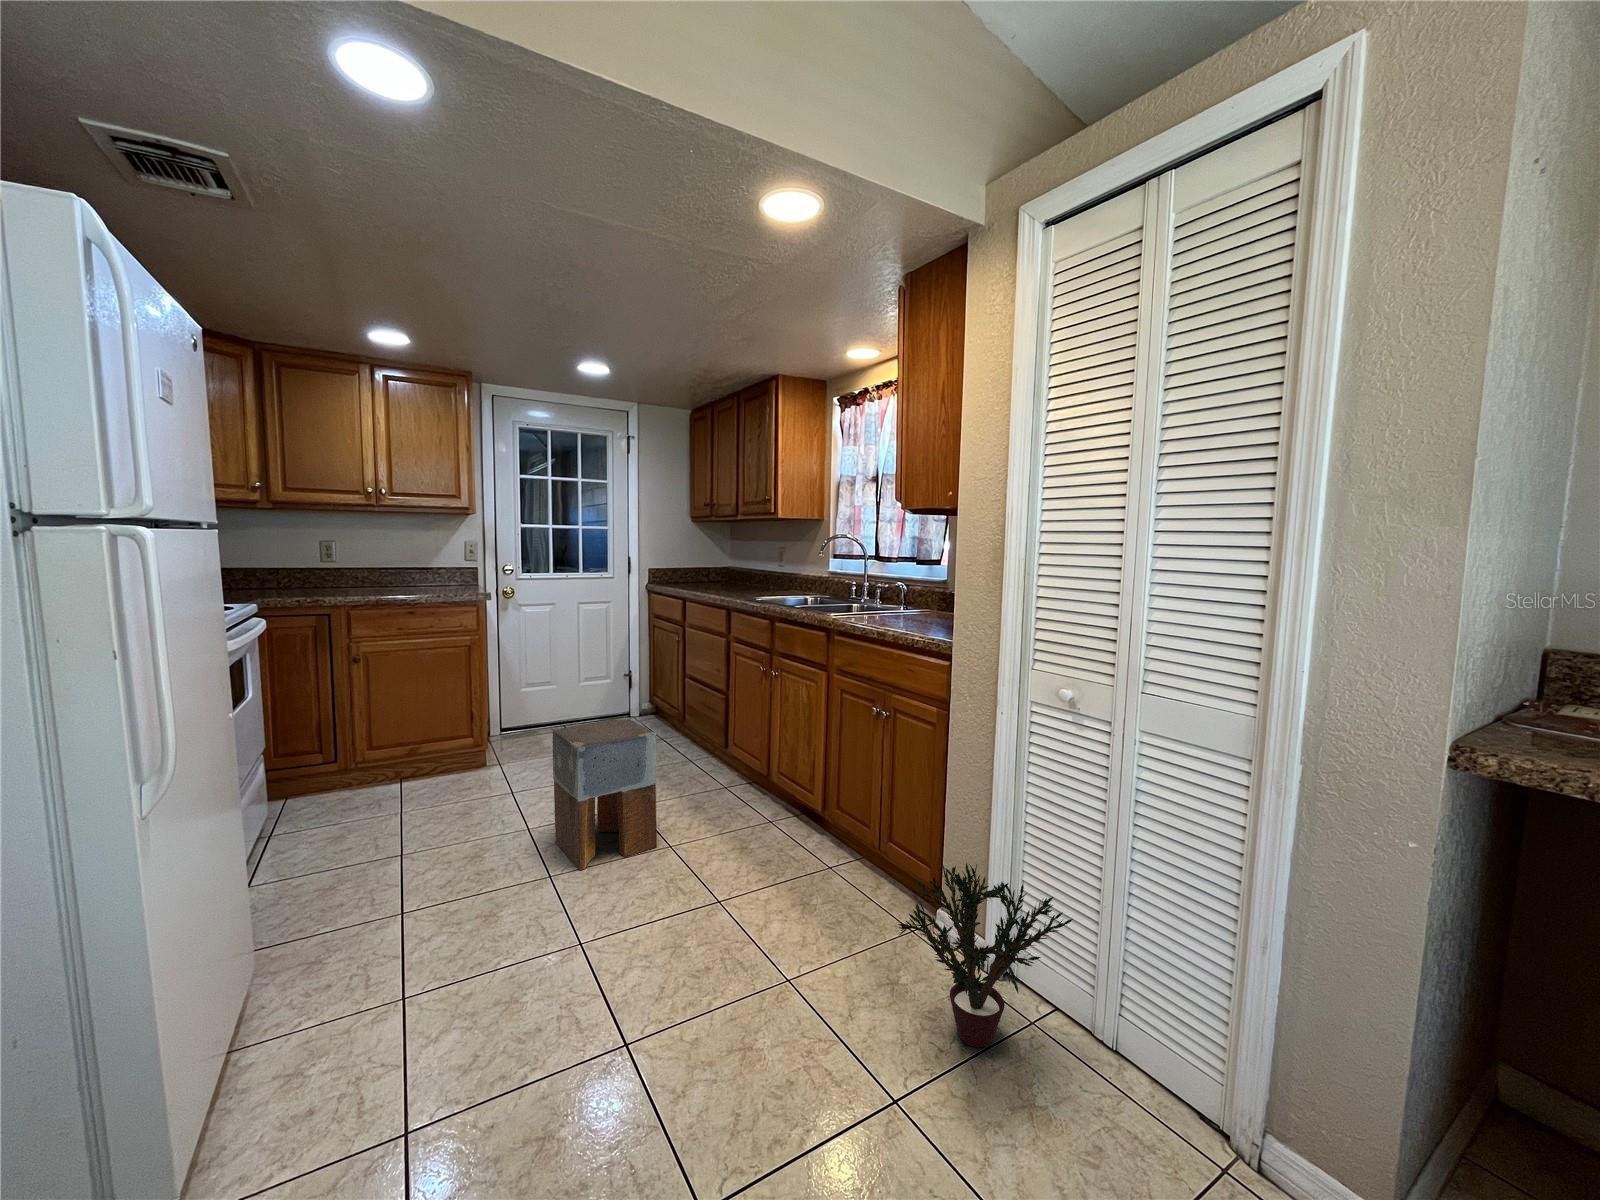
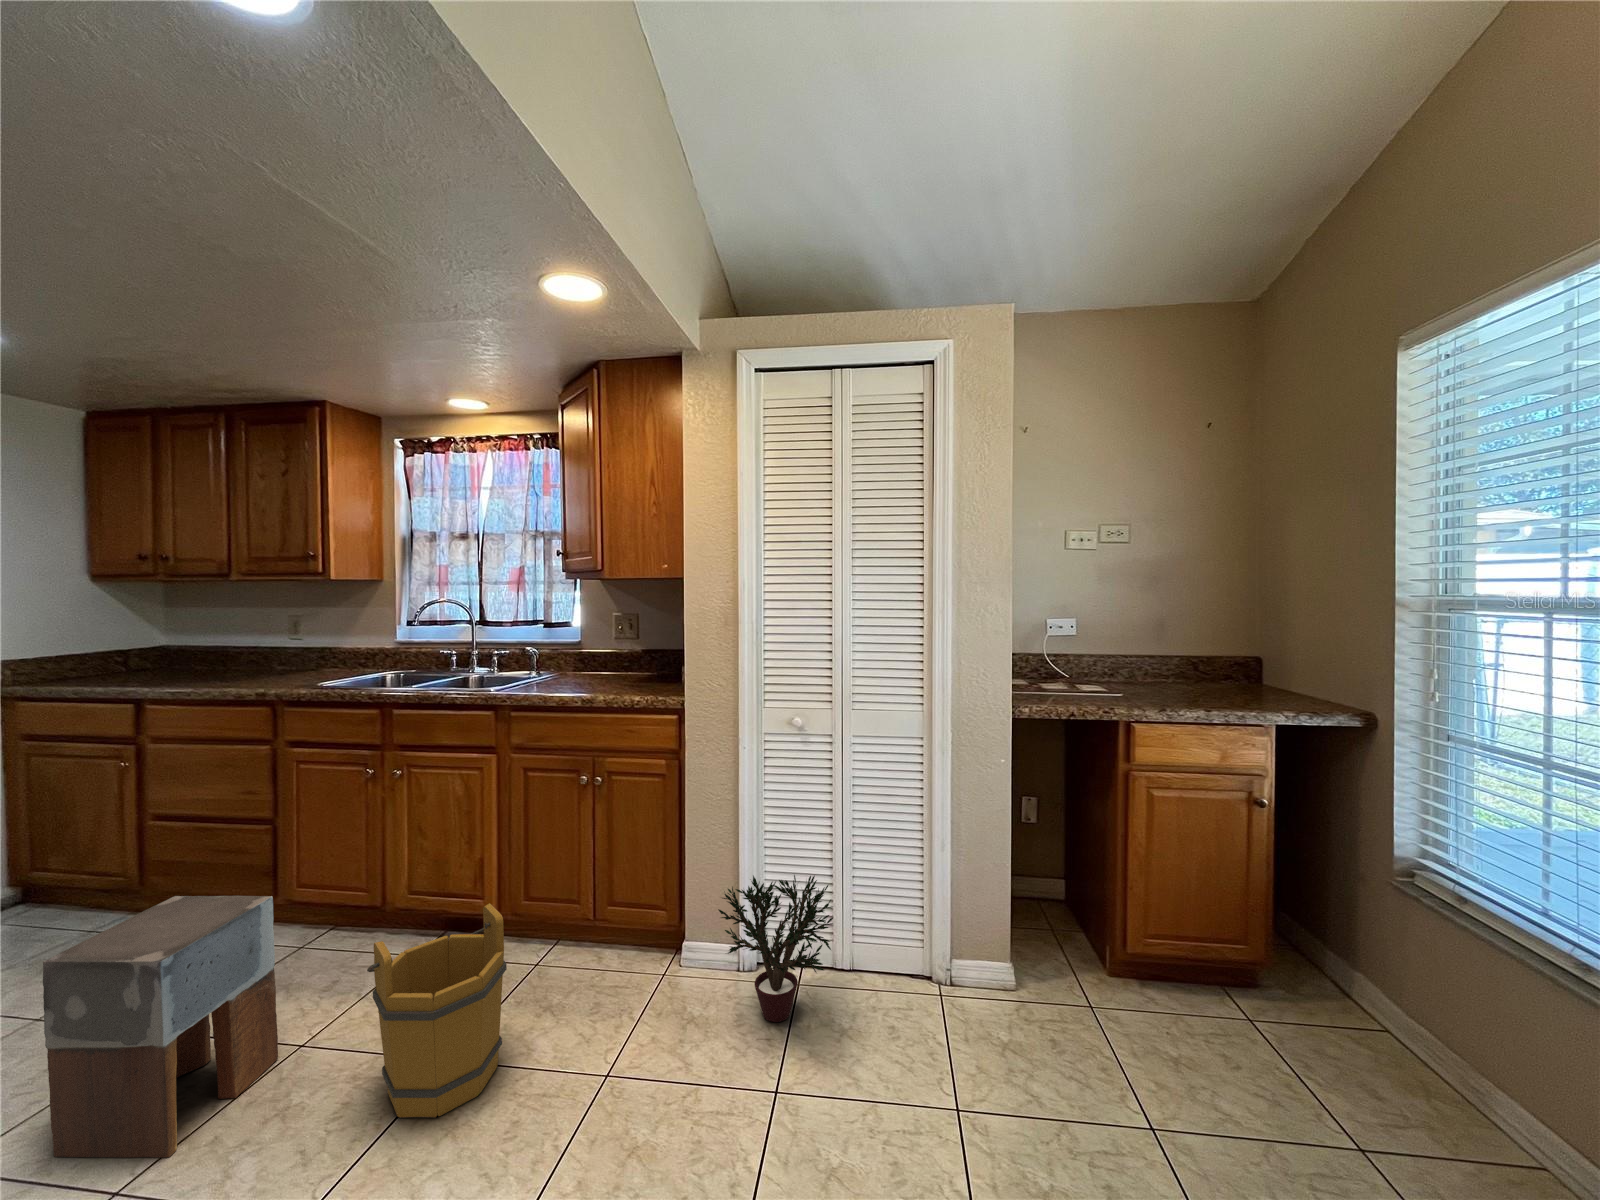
bucket: none [656,783,756,935] -> present [367,904,507,1118]

